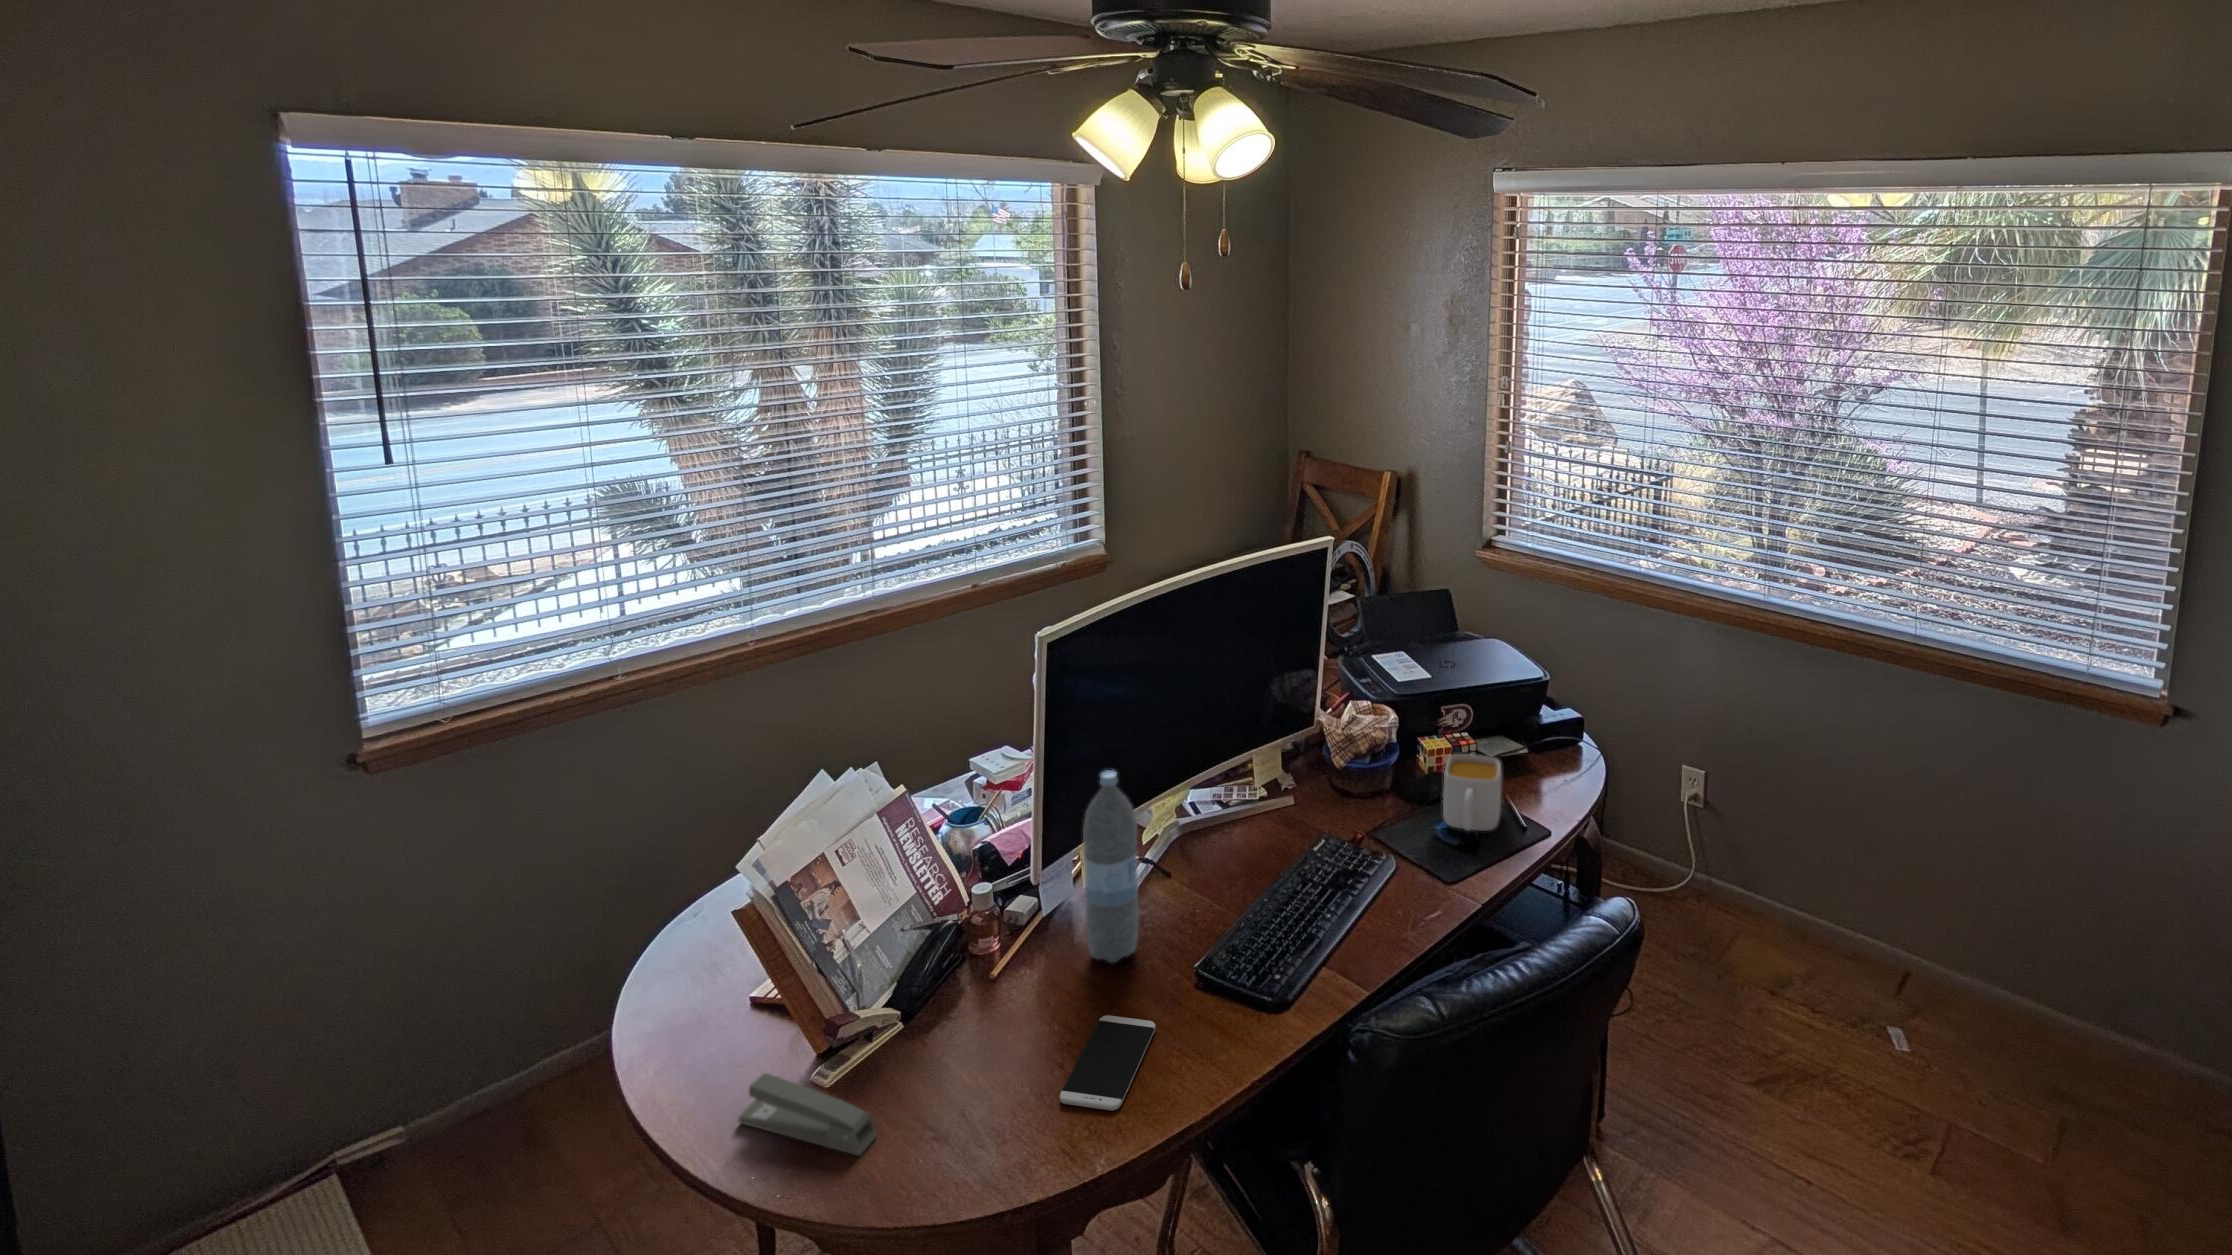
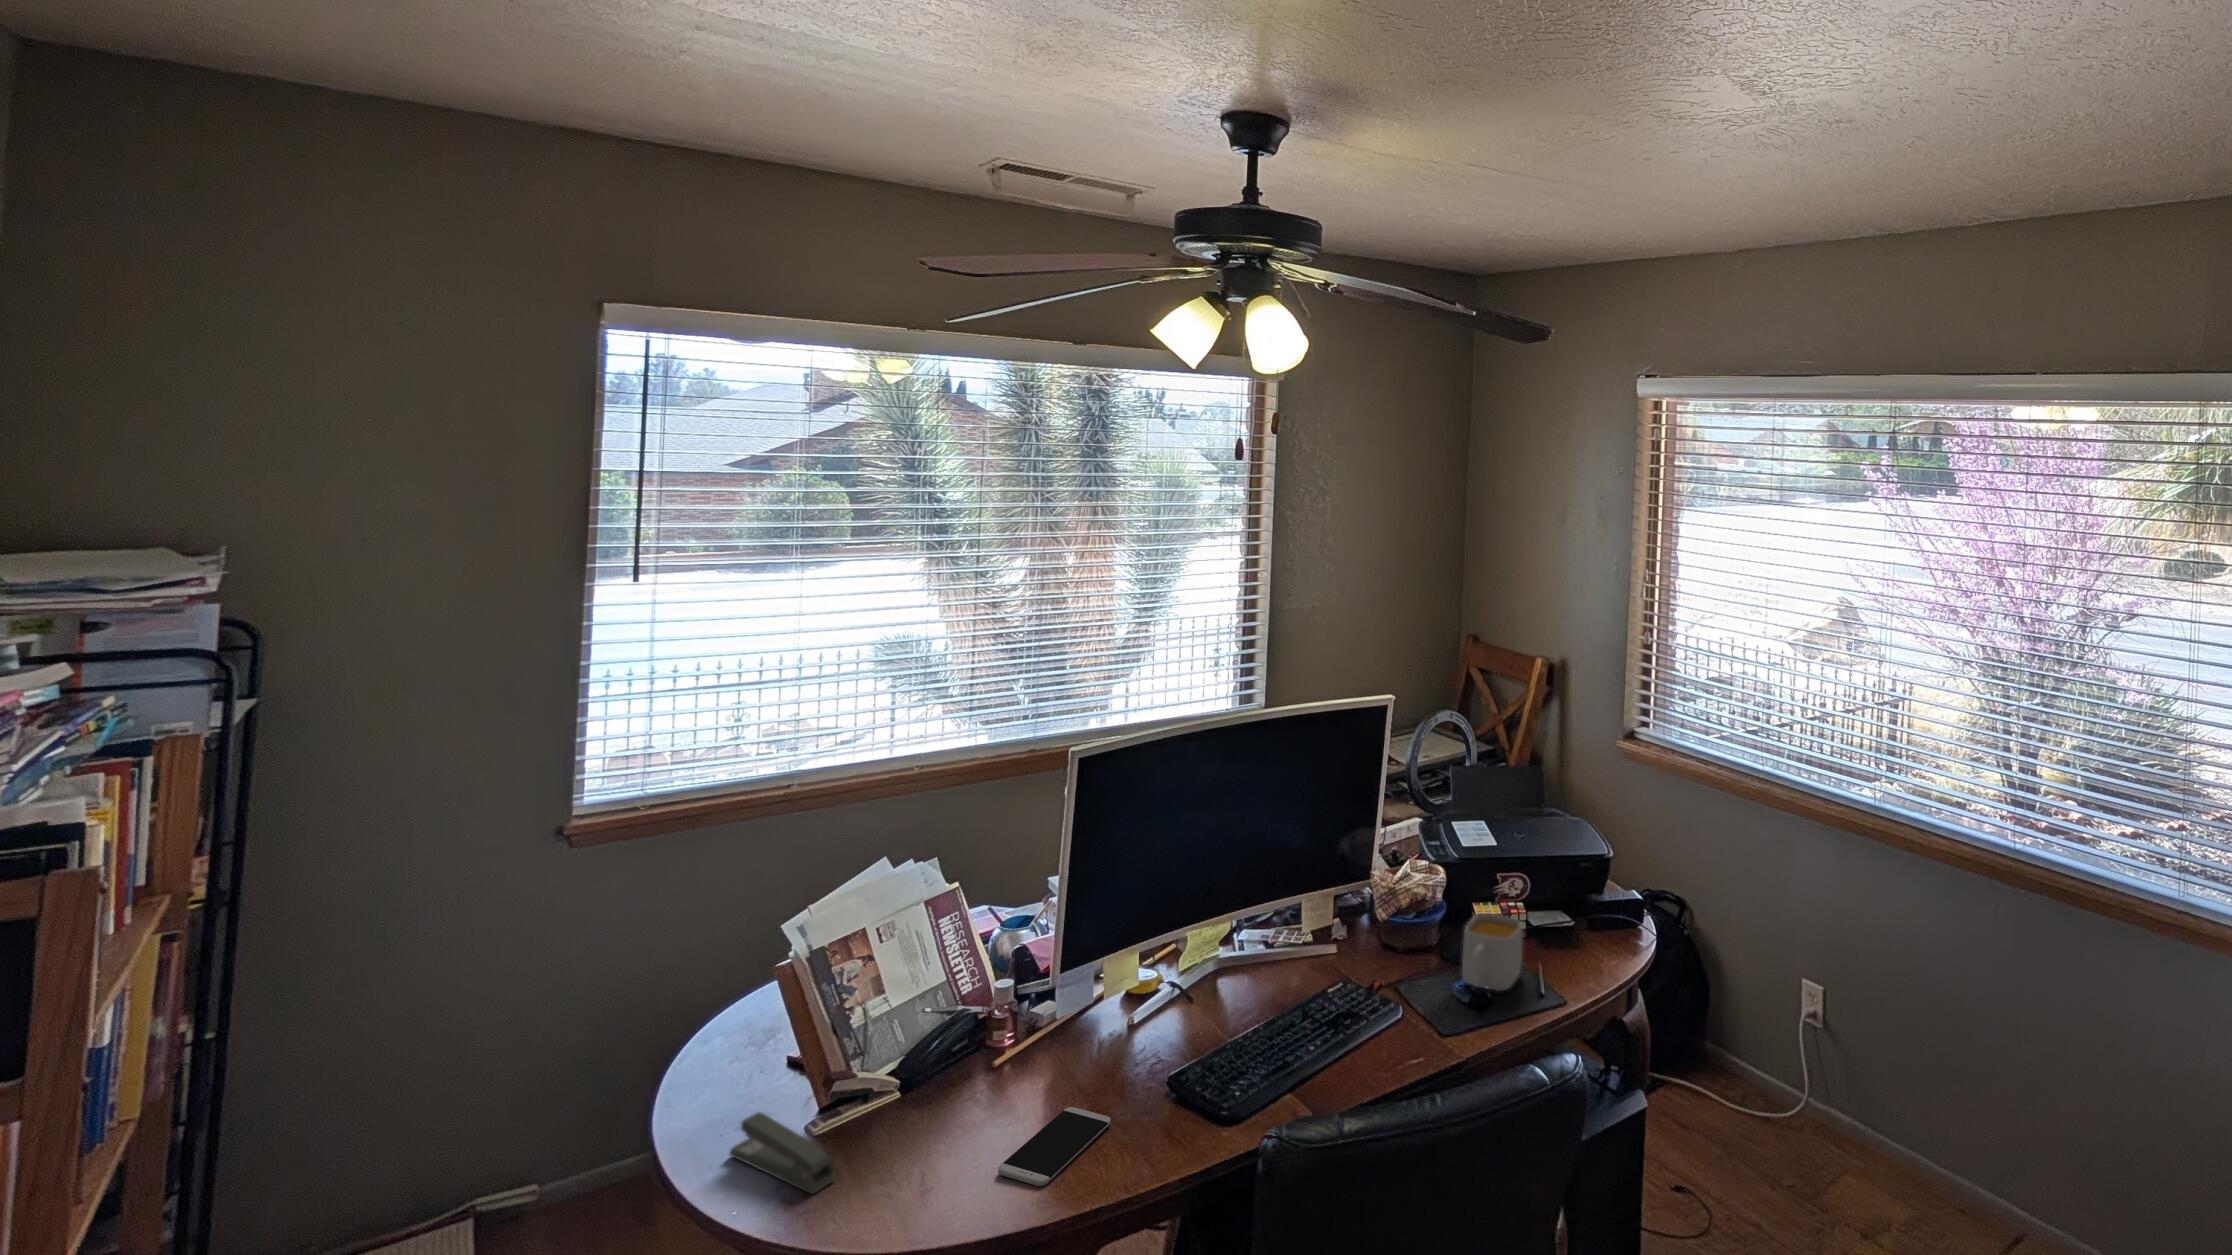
water bottle: present [1083,770,1139,963] -> none [1082,879,1138,1069]

